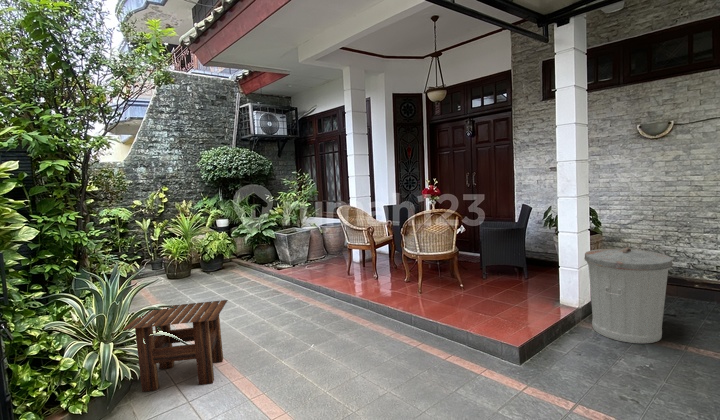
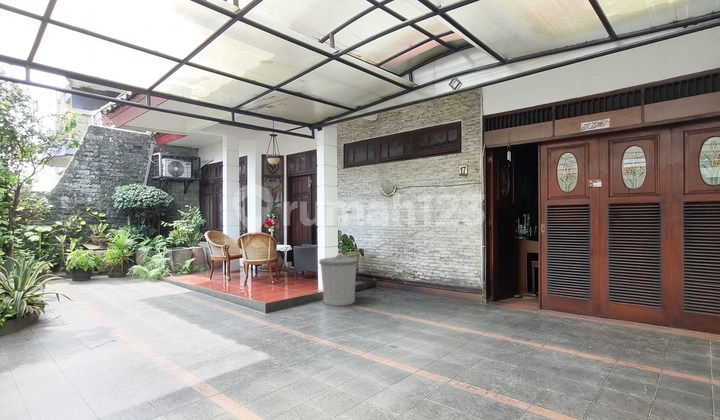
side table: present [123,300,228,392] -> none [32,280,104,327]

